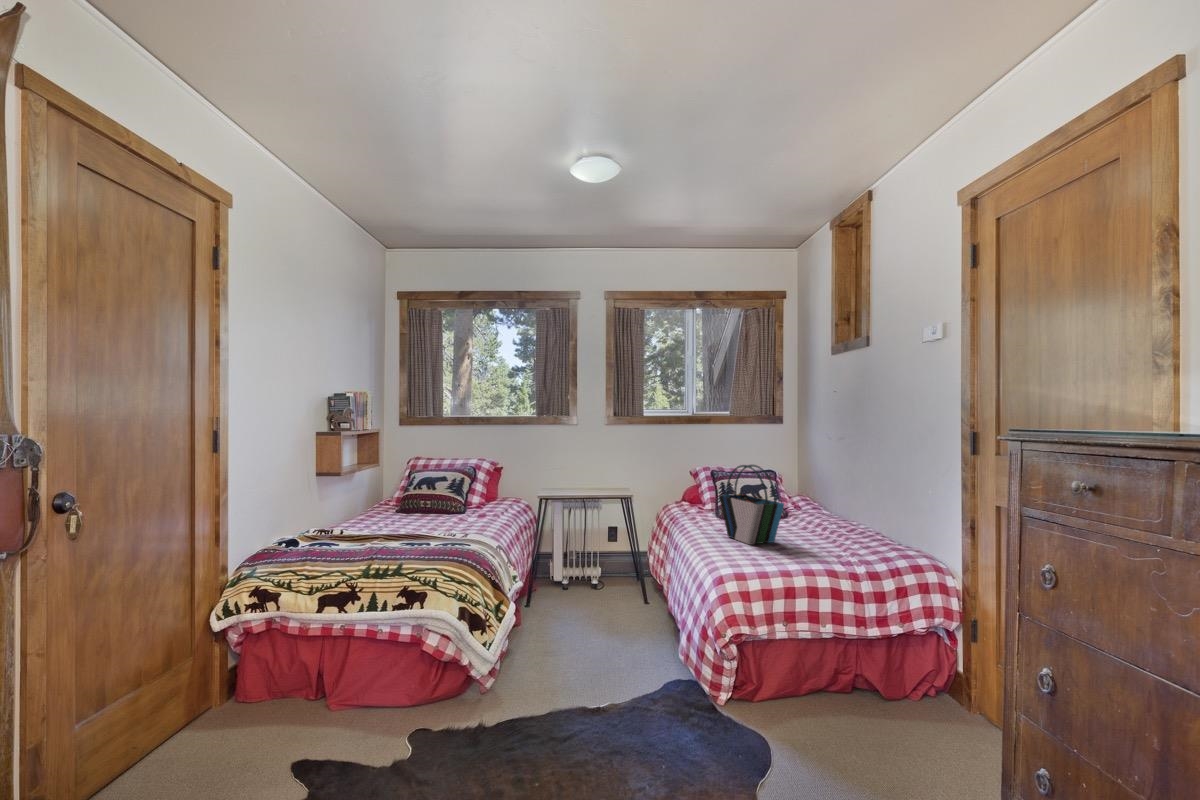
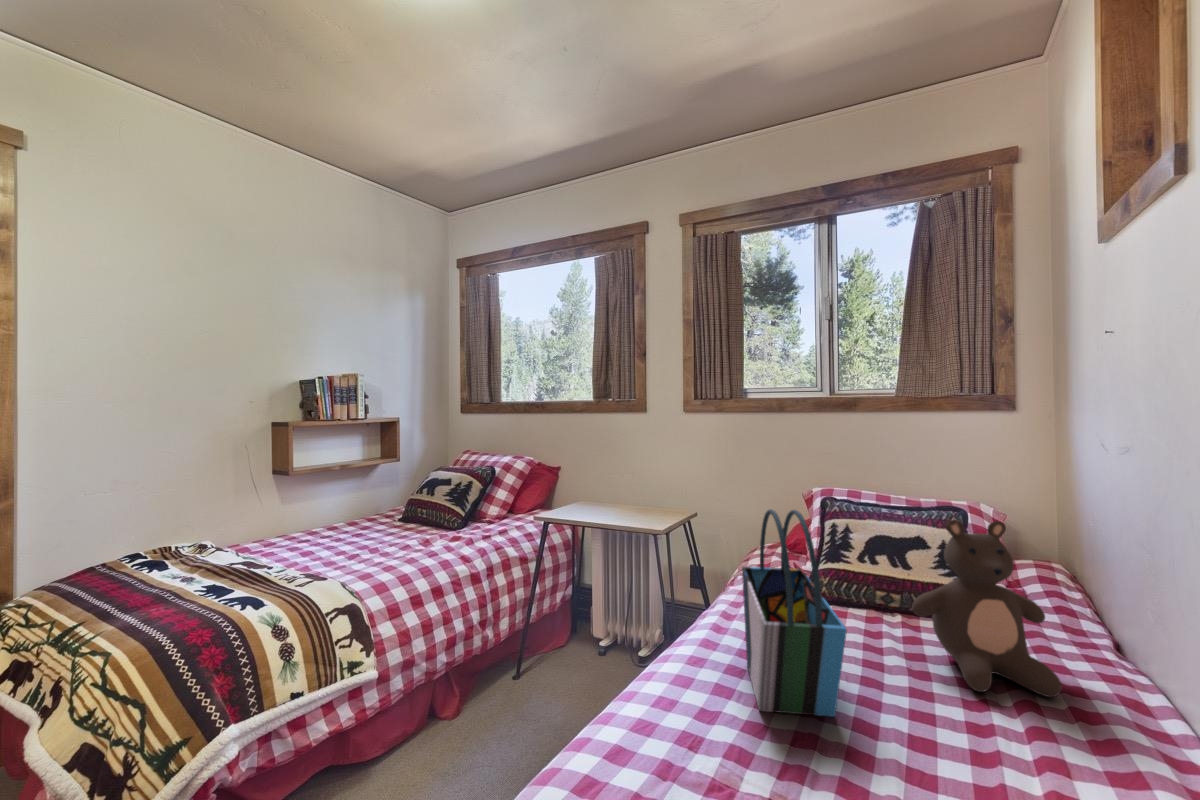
teddy bear: none [780,467,833,531] -> present [912,520,1062,697]

